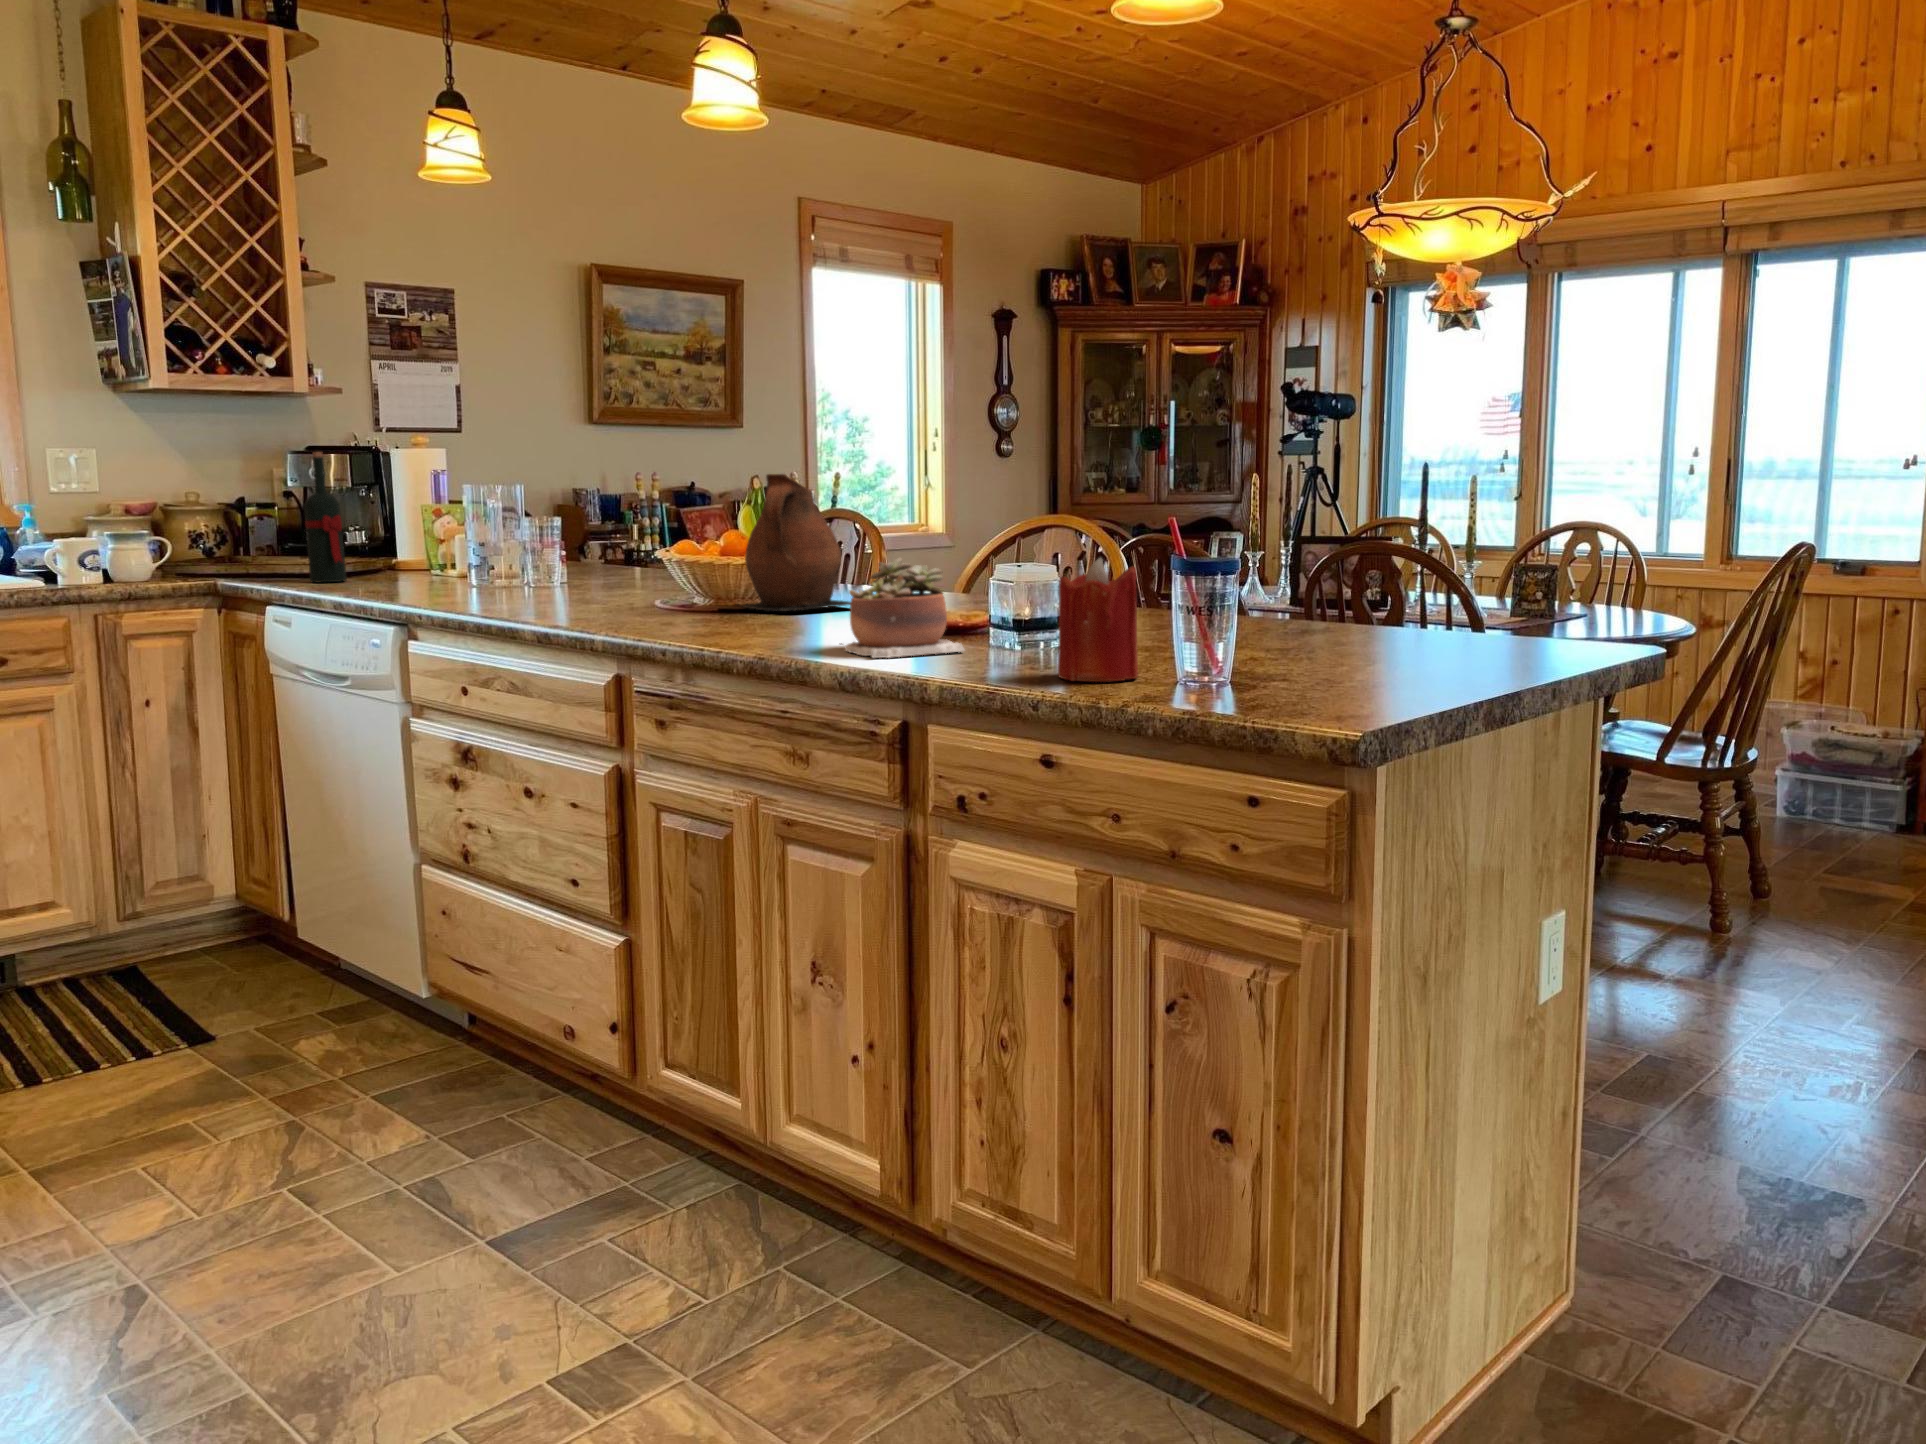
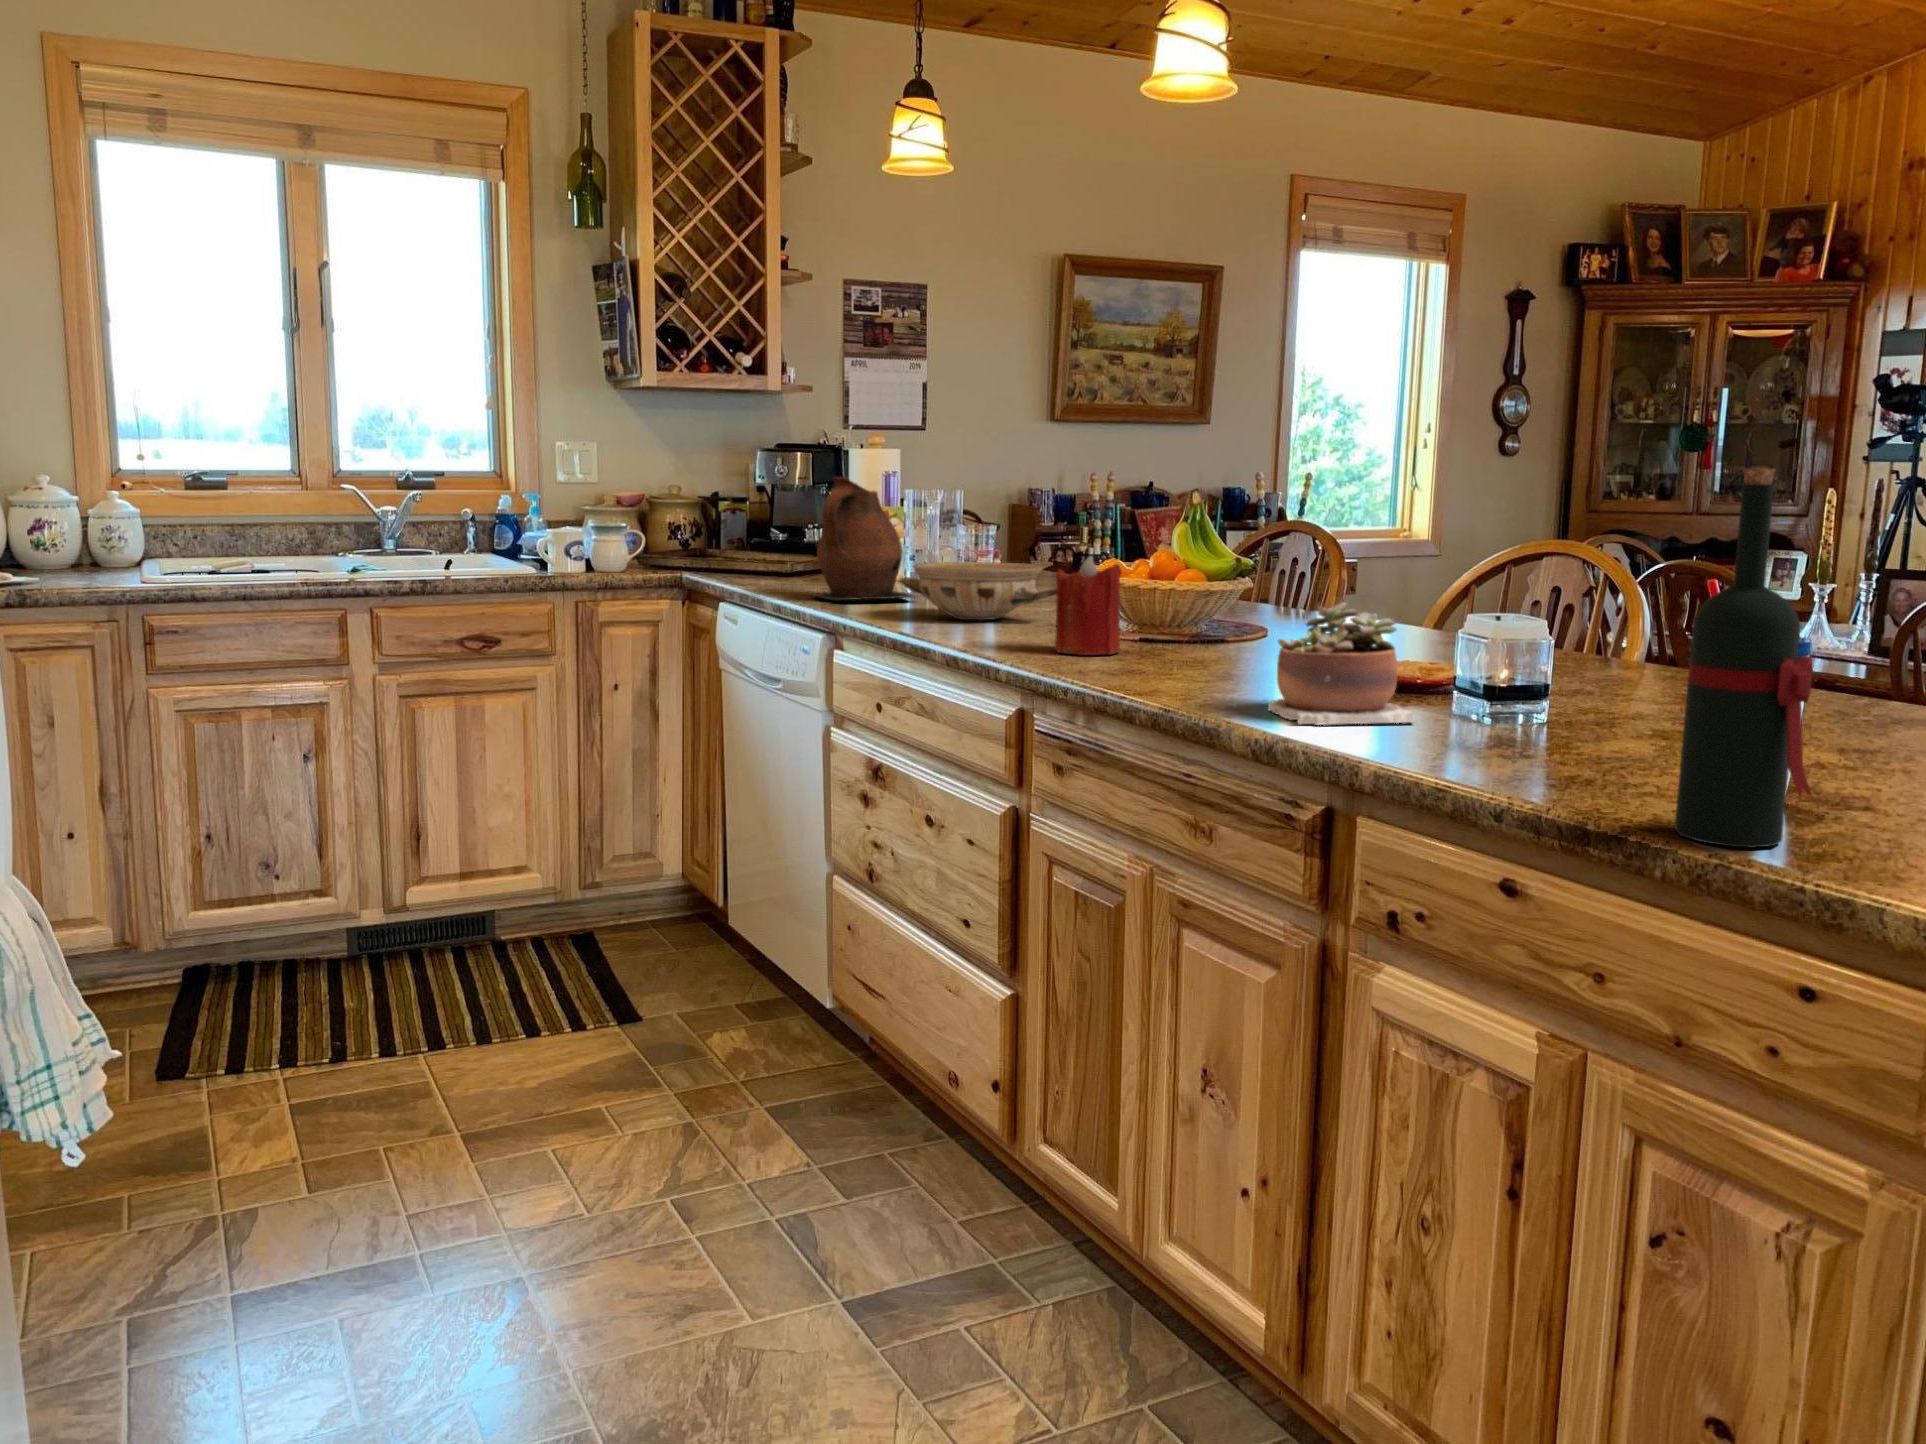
wine bottle: present [304,452,347,583] -> present [1675,469,1813,848]
ceramic pitcher: present [738,474,850,611] -> present [814,477,914,600]
ceramic bowl: none [477,550,635,605] -> present [902,562,1057,620]
candle: present [1058,558,1138,682] -> present [1055,556,1122,655]

